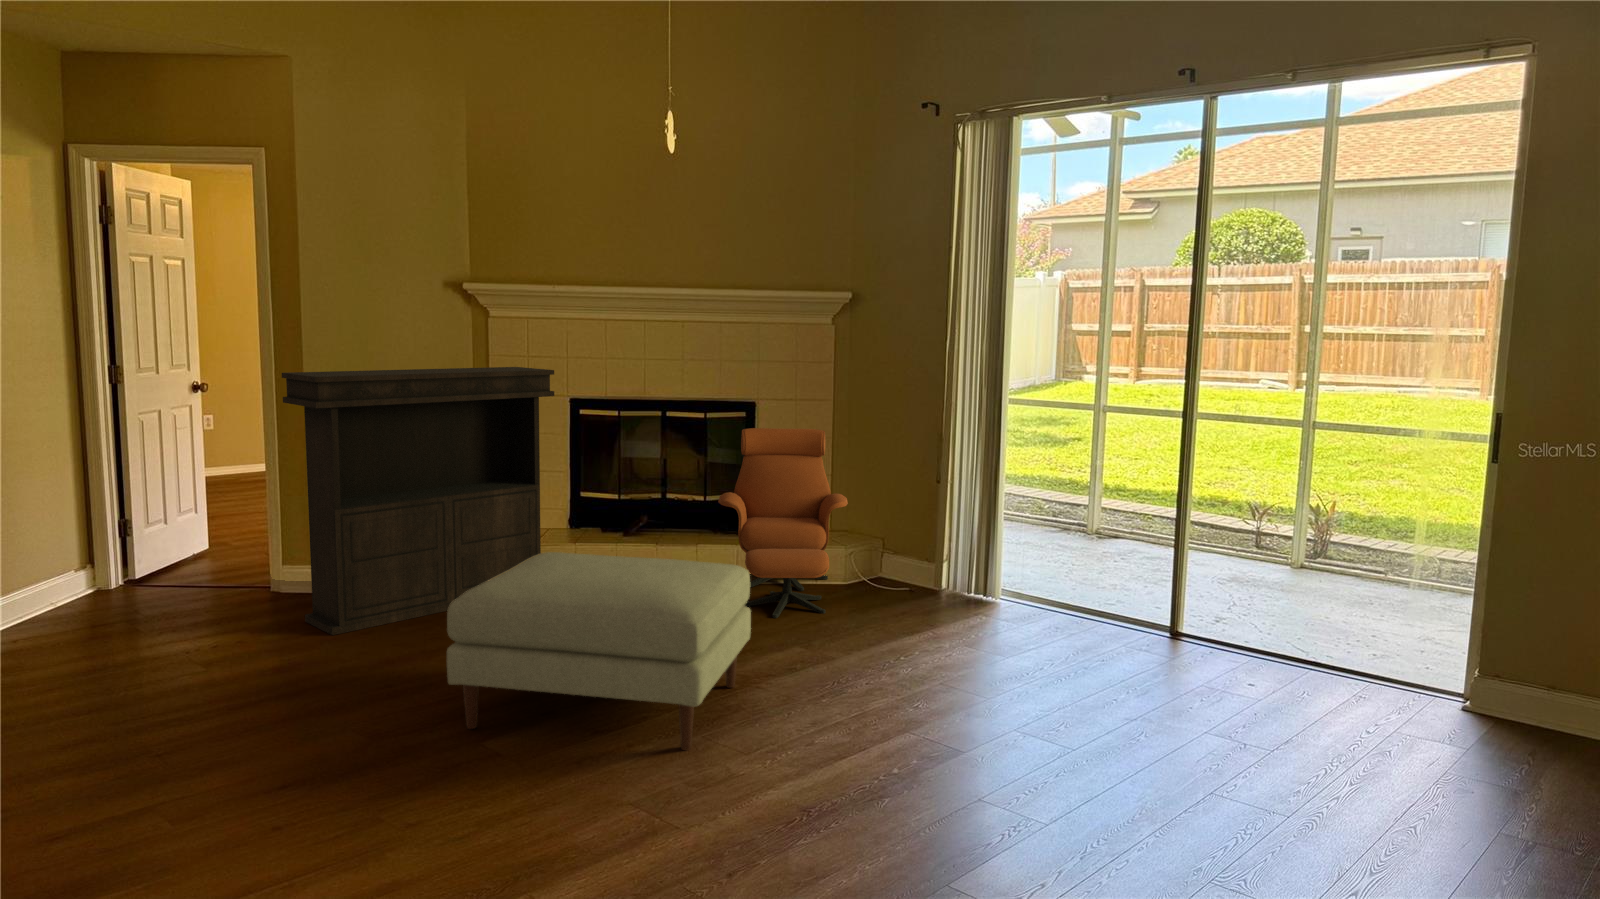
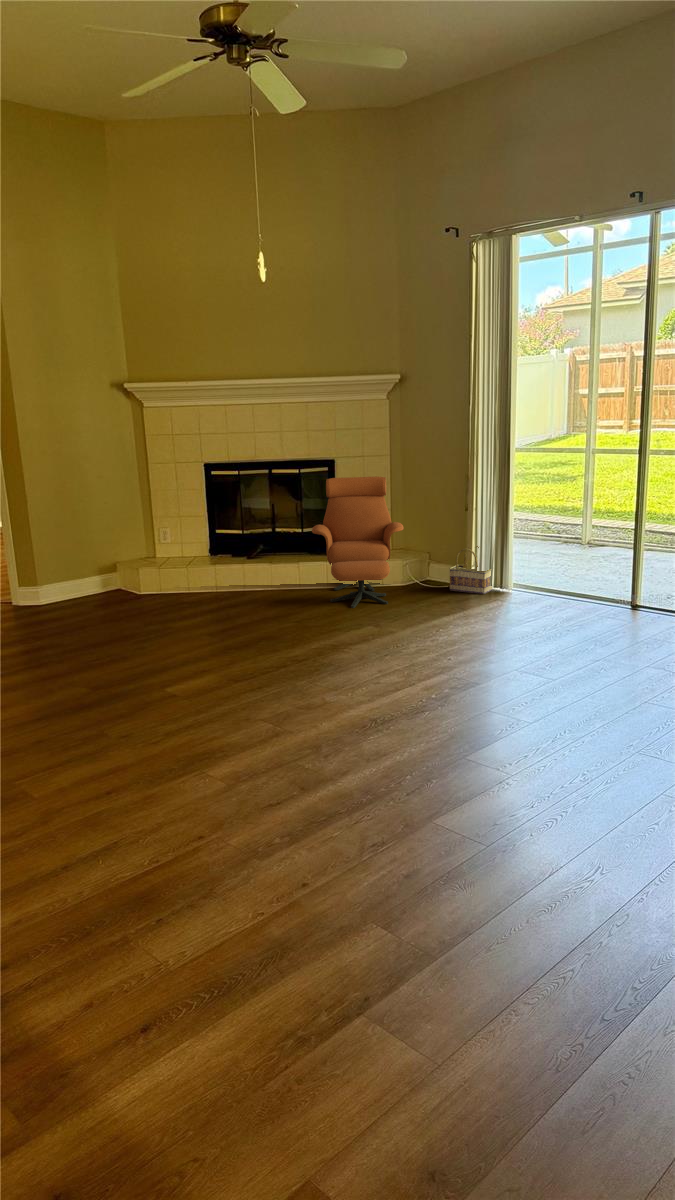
console table: present [282,367,554,635] -> none [9,442,196,628]
basket: none [911,532,973,602] -> present [449,546,493,594]
ottoman: present [447,552,751,750] -> none [133,565,332,683]

